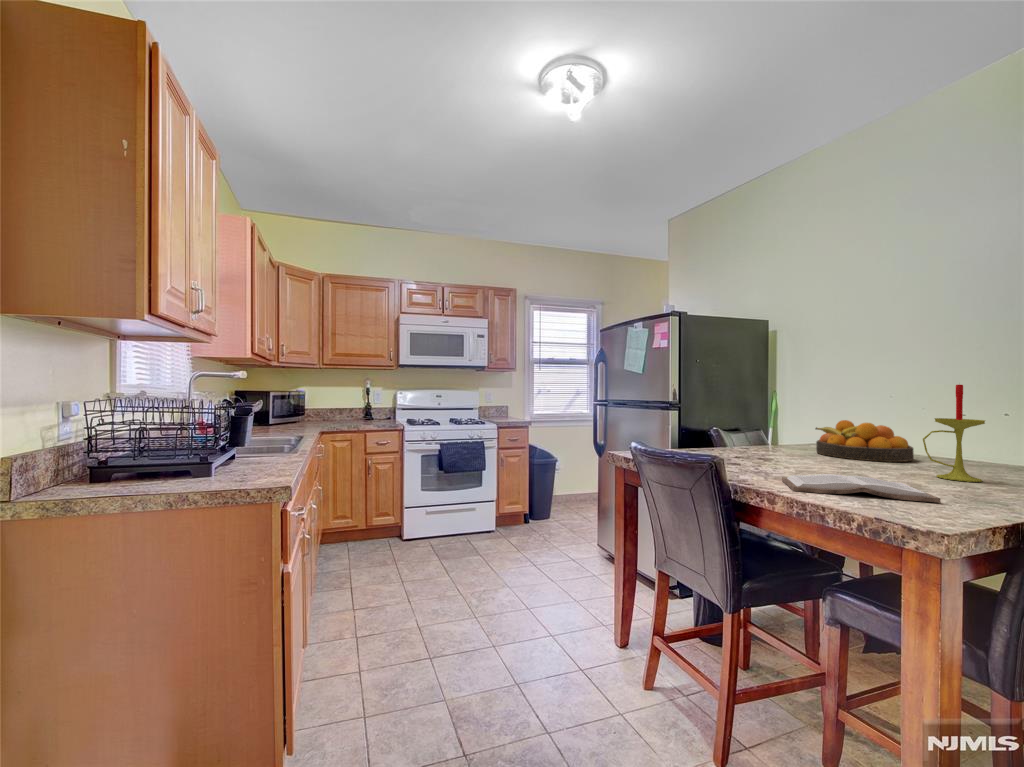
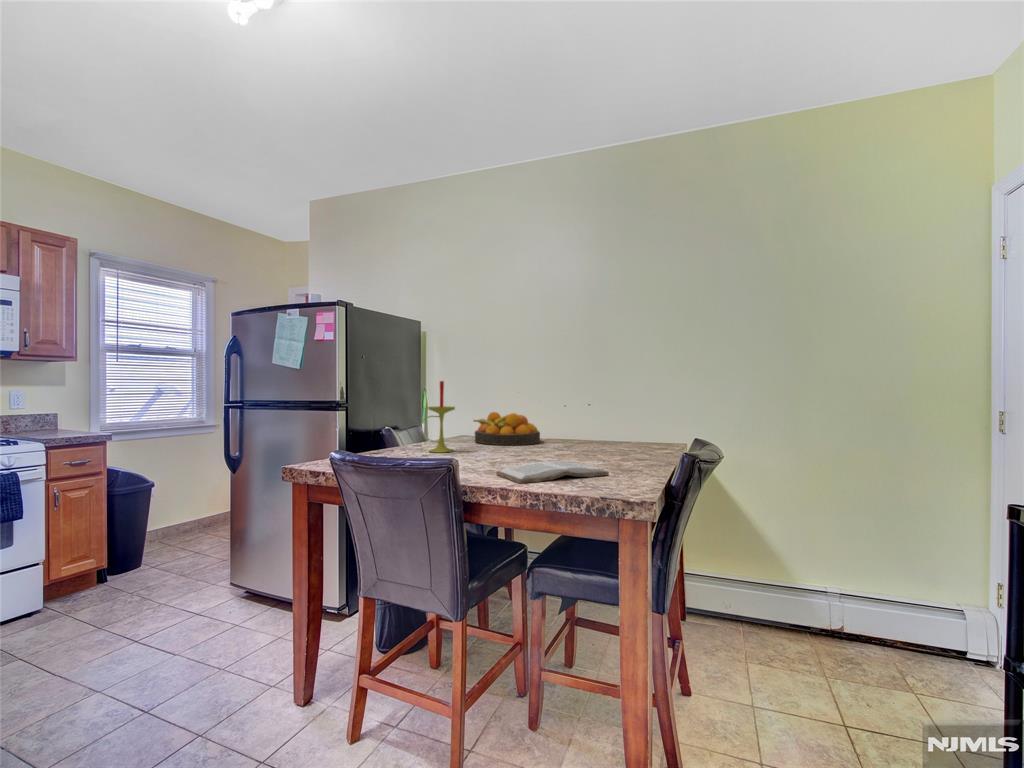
candle: present [923,385,985,482] -> present [420,381,455,453]

